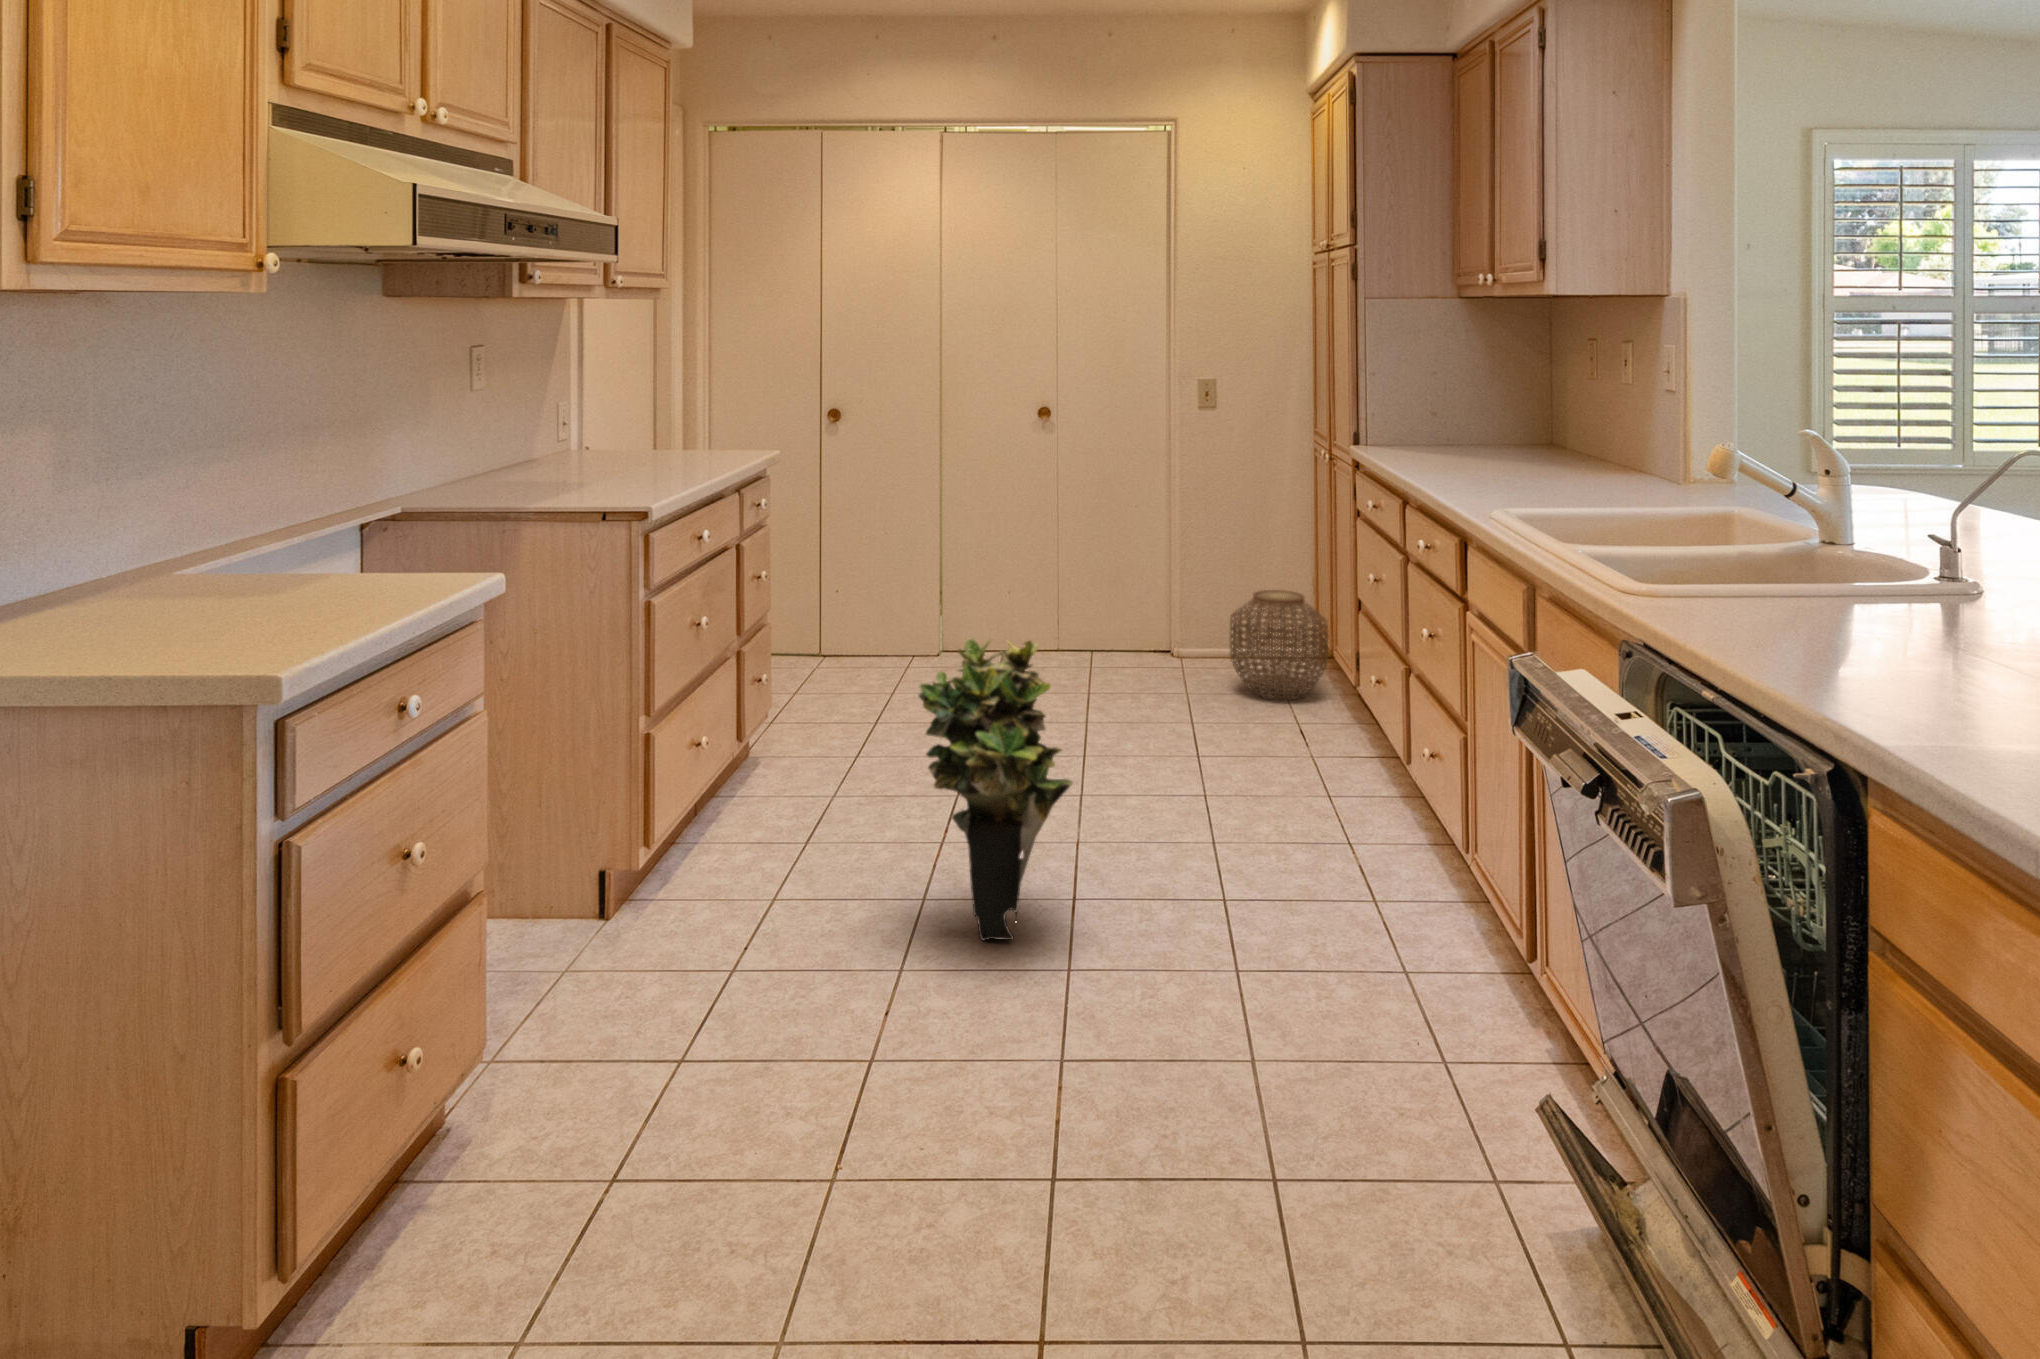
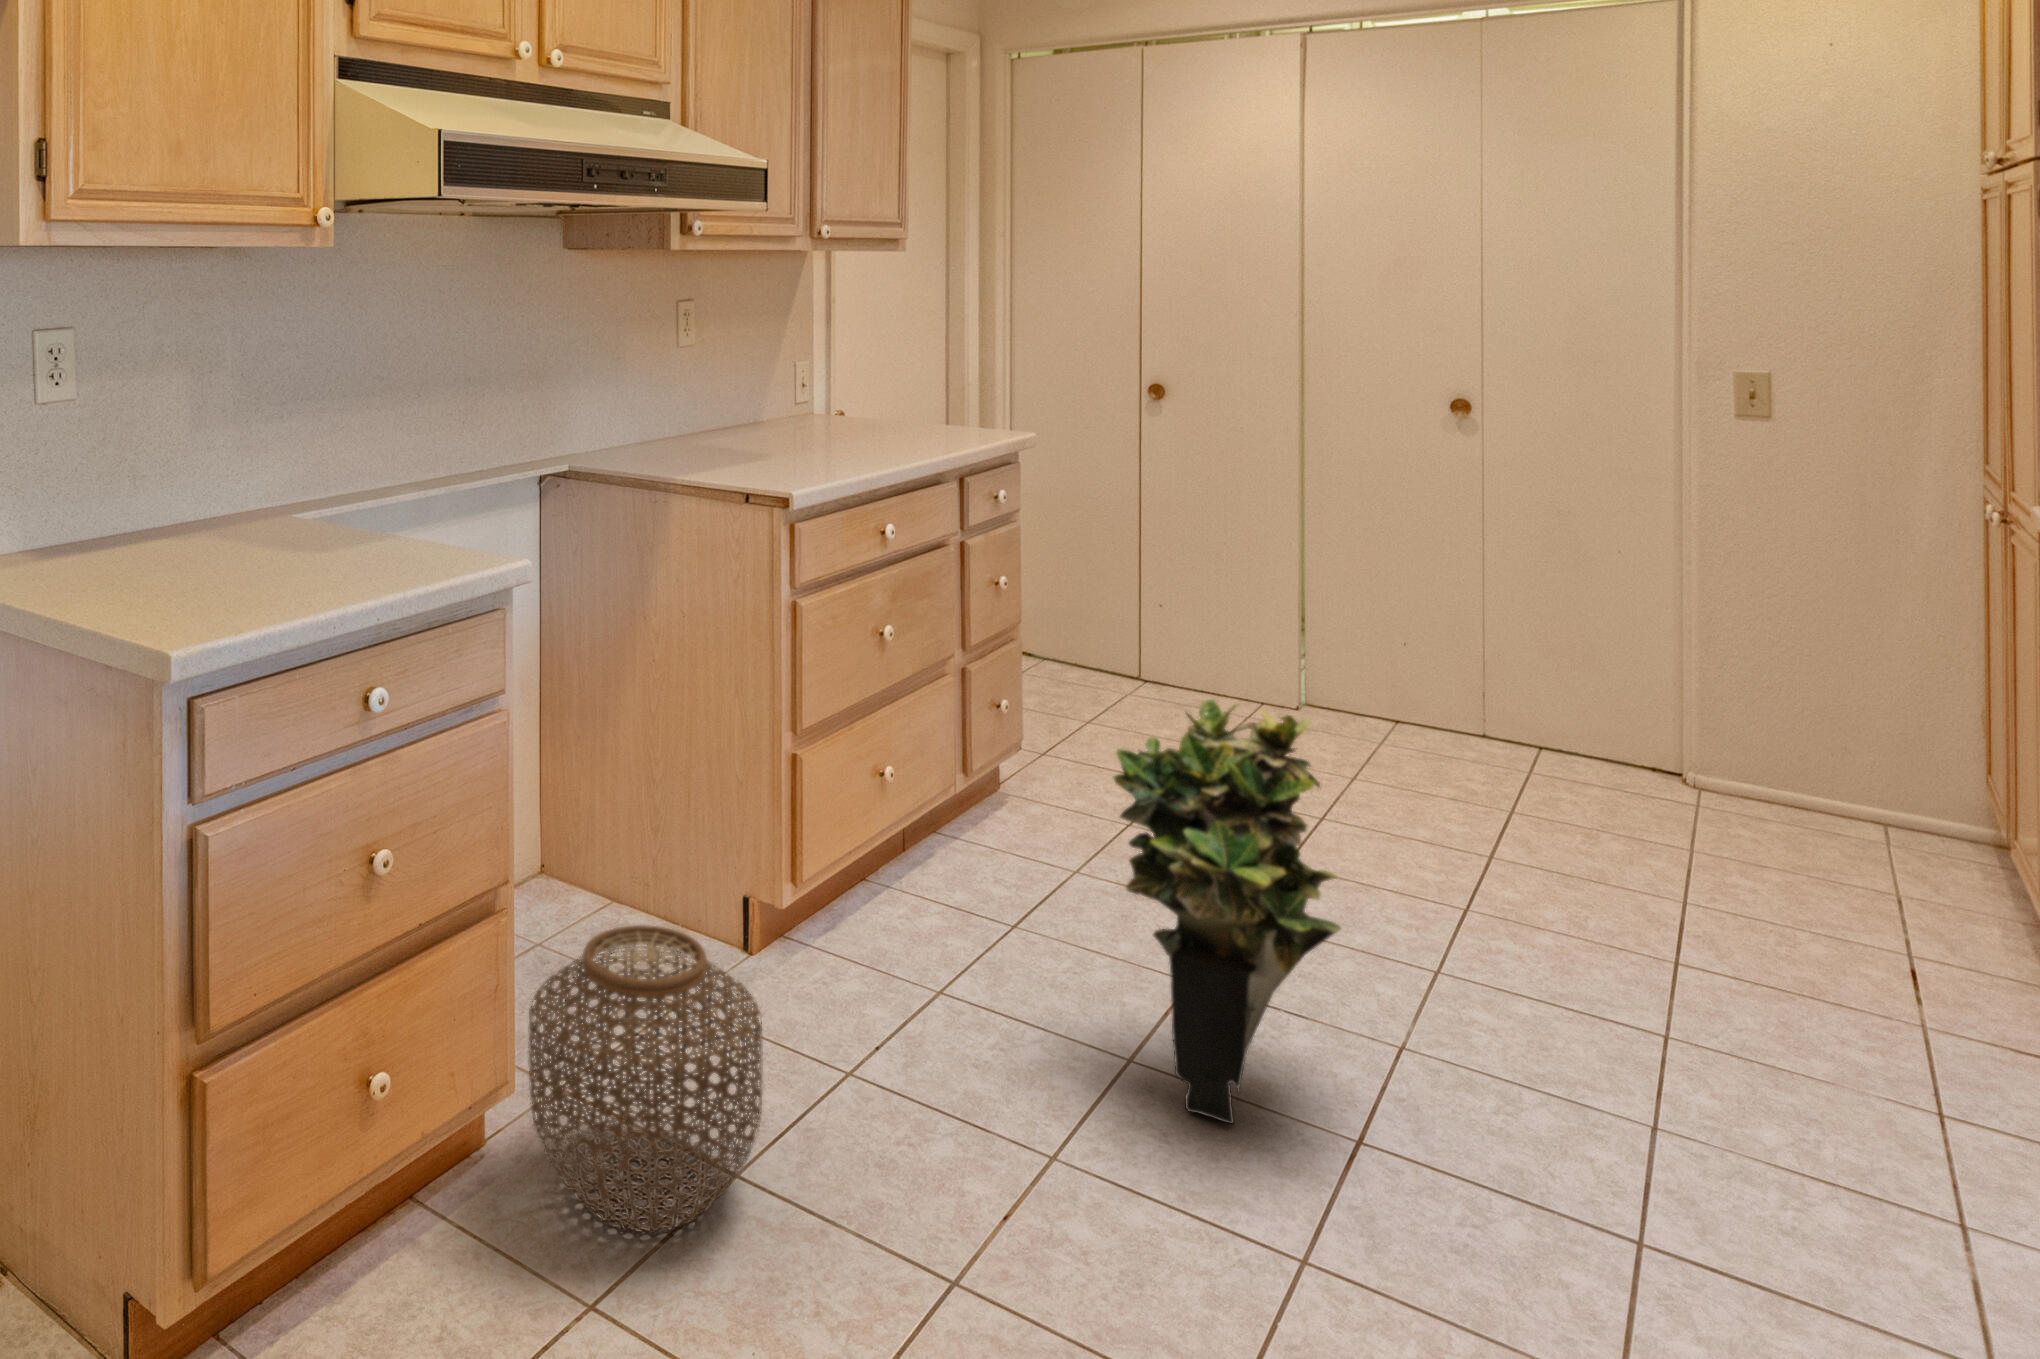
woven basket: present [1230,590,1328,700] -> present [528,925,763,1232]

